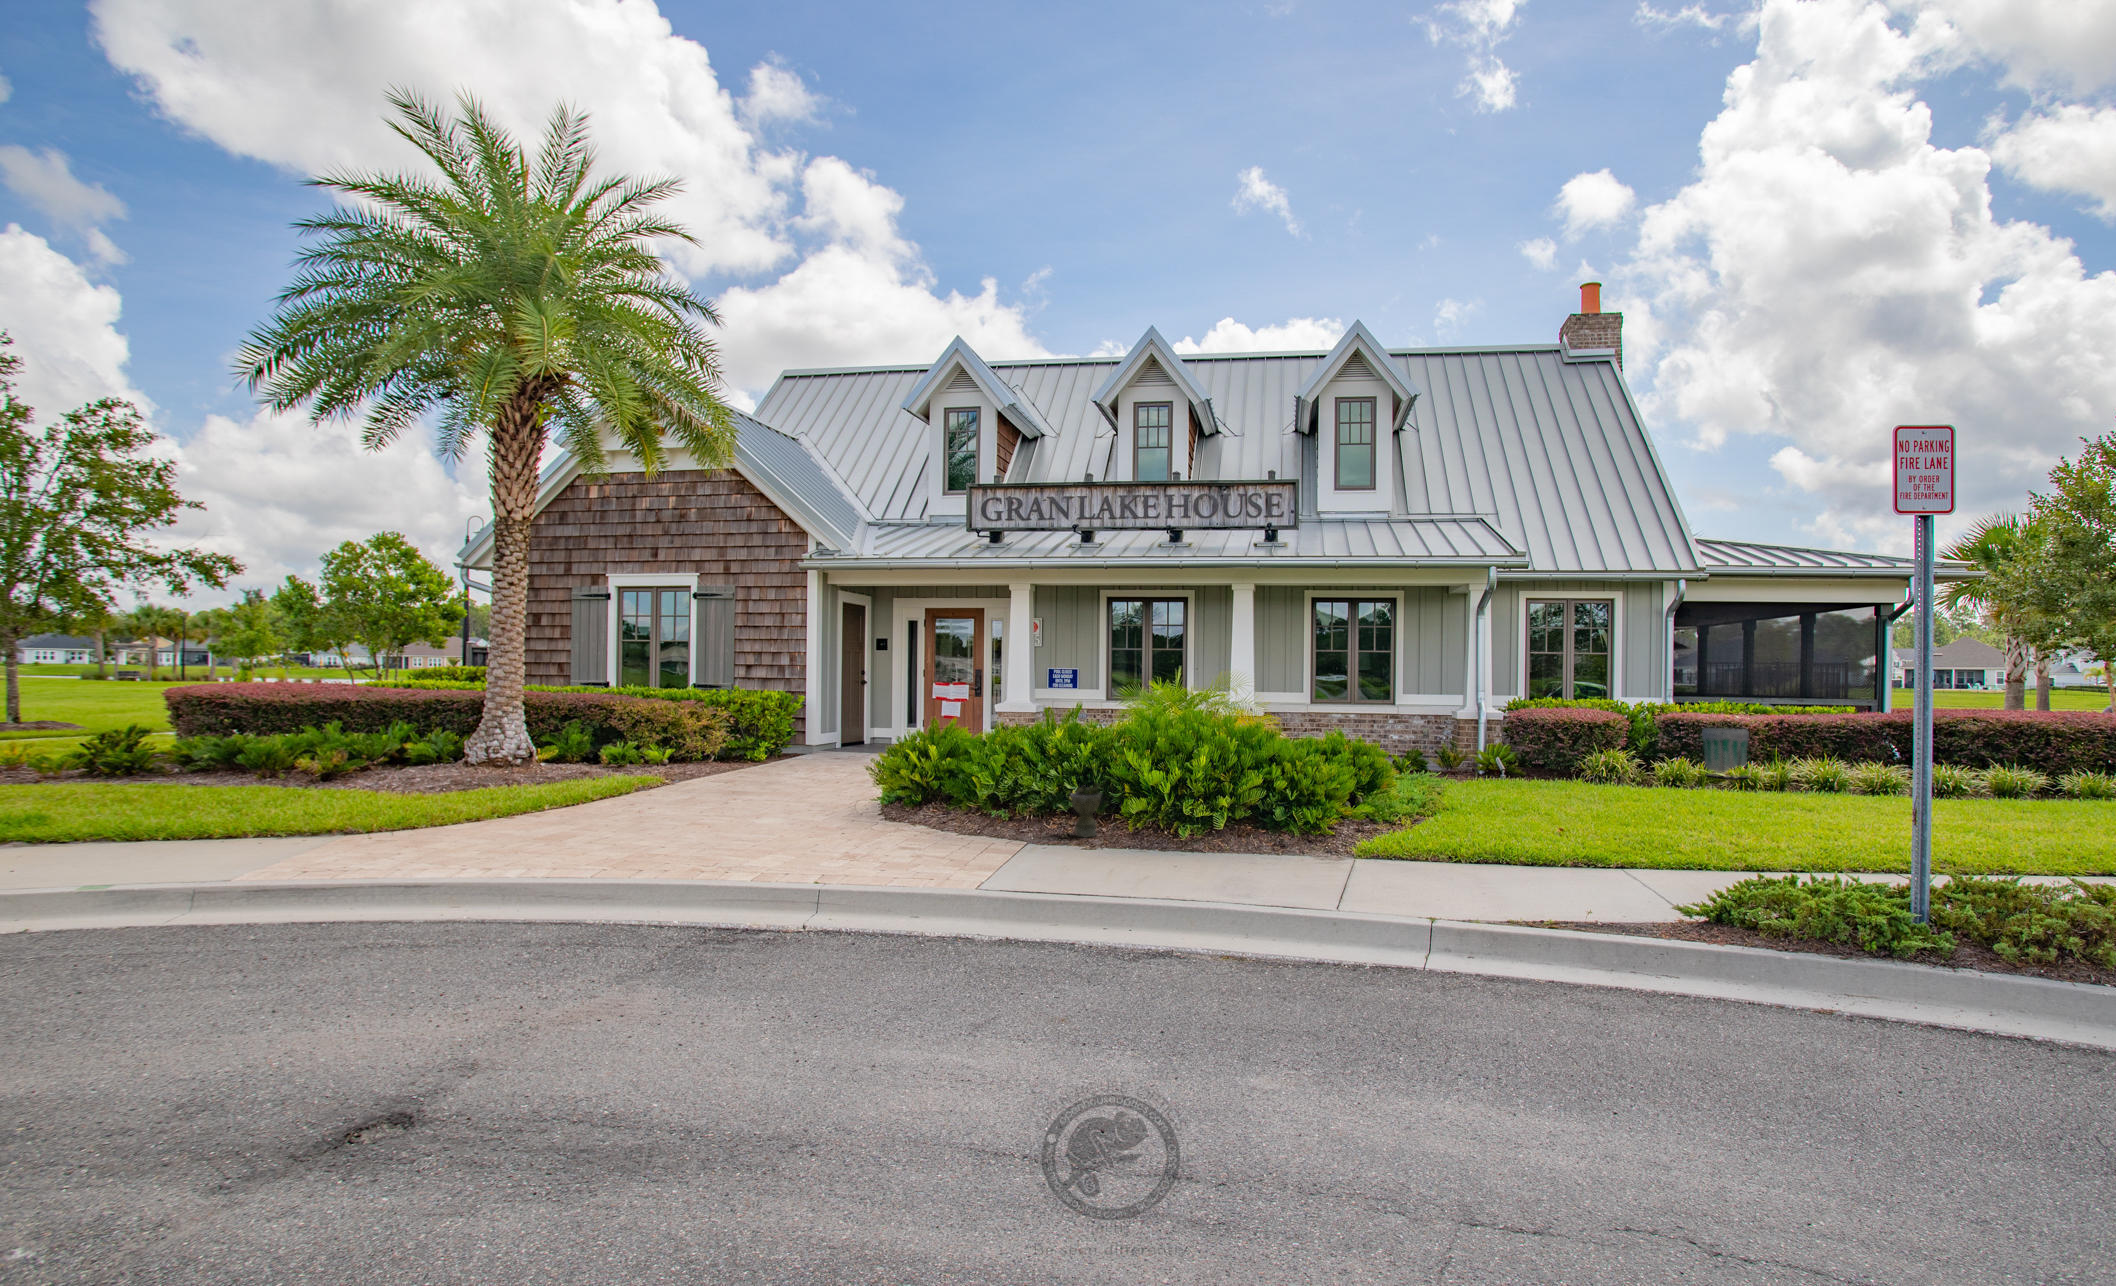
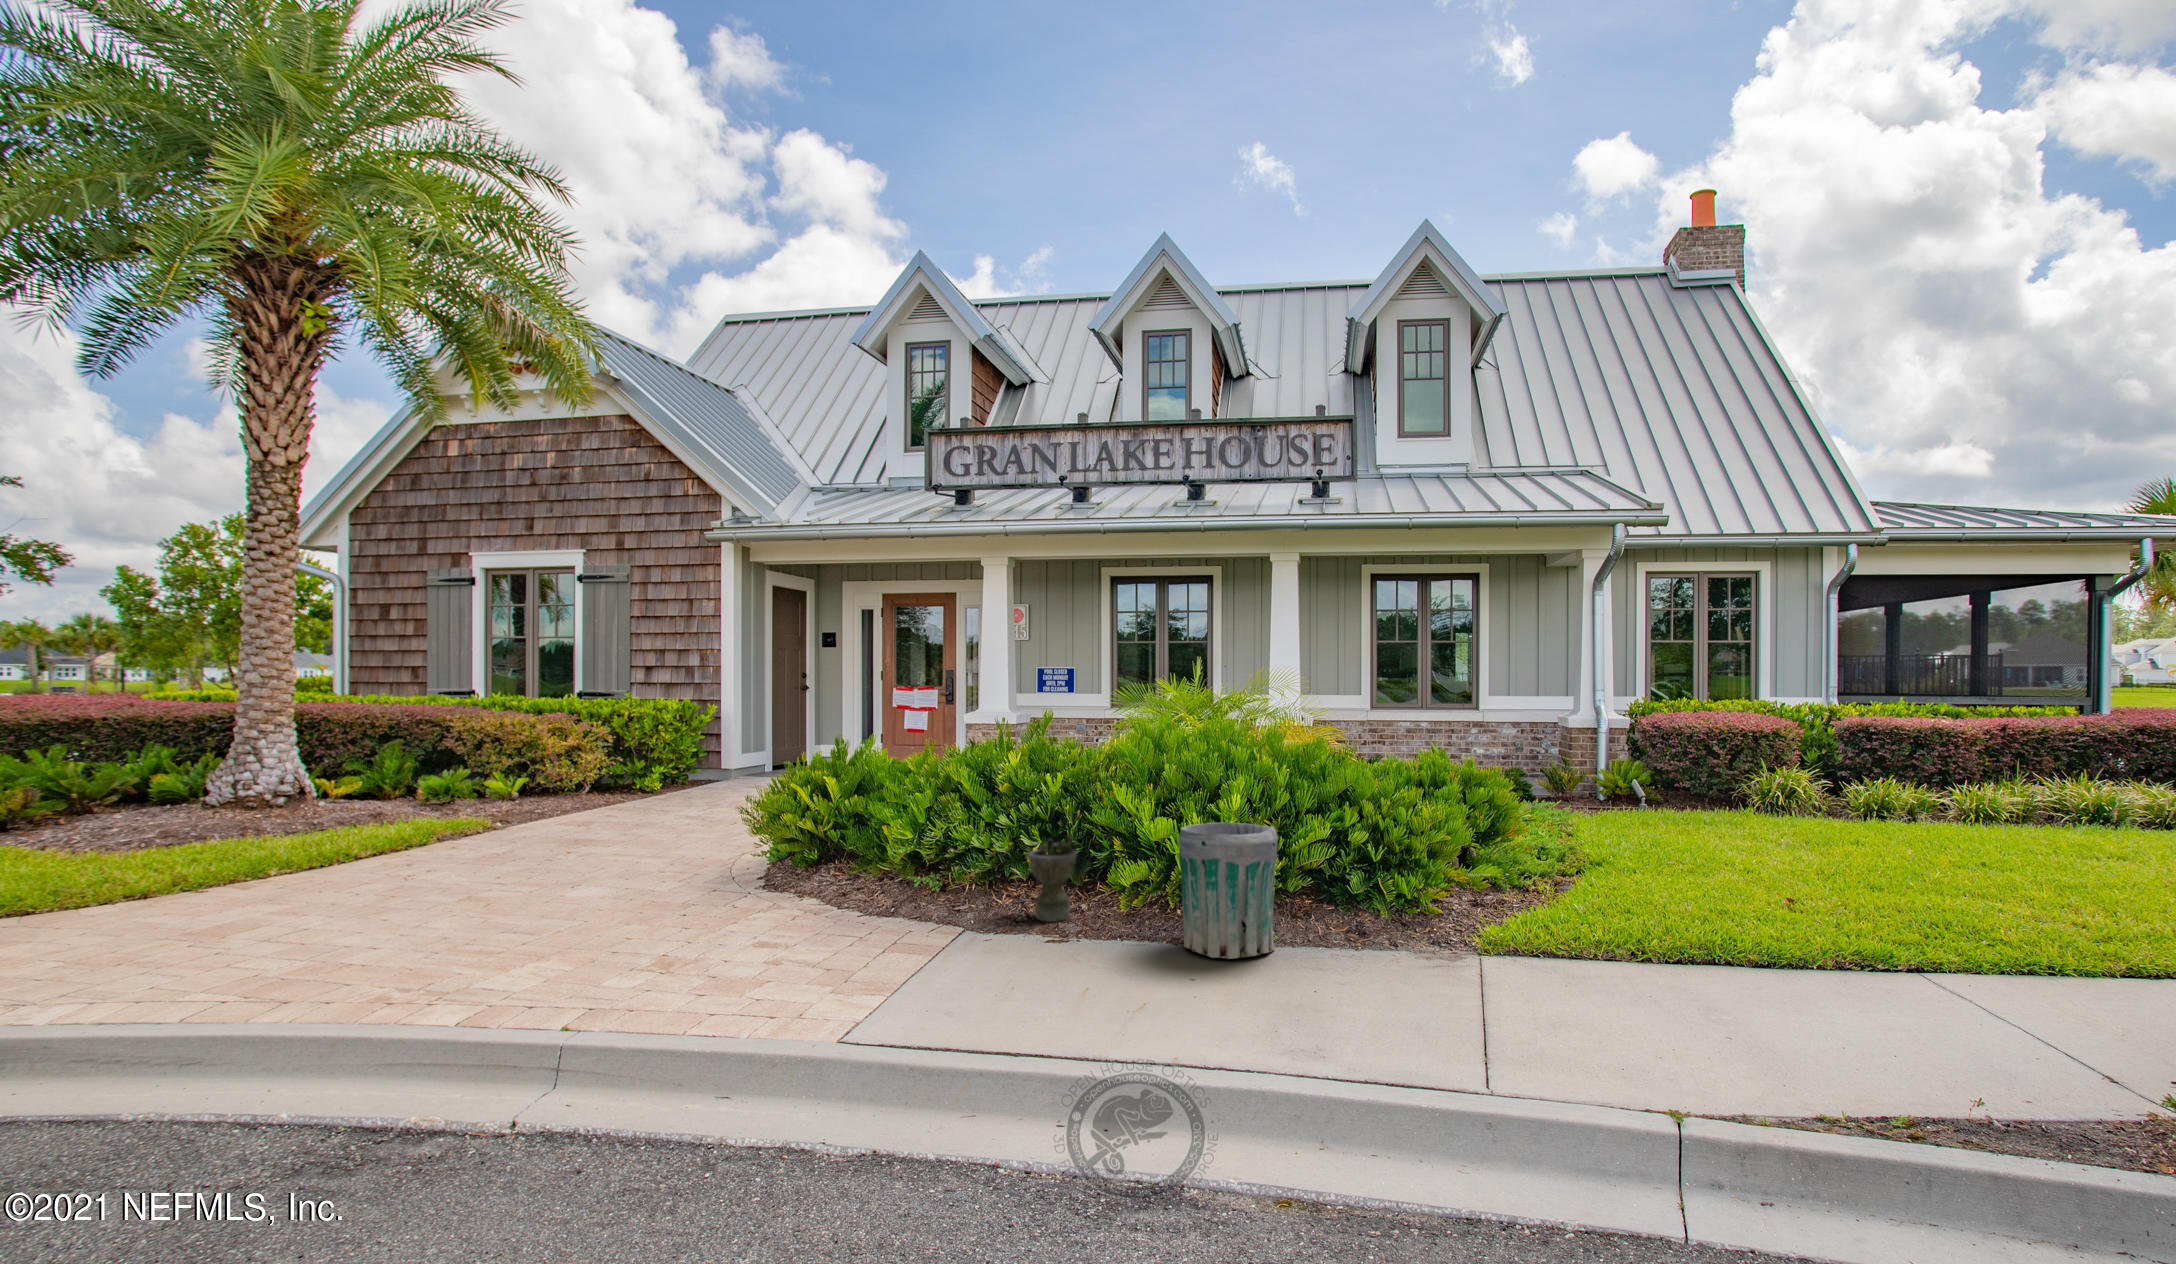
trash can: present [1702,728,1749,778] -> present [1179,822,1278,959]

